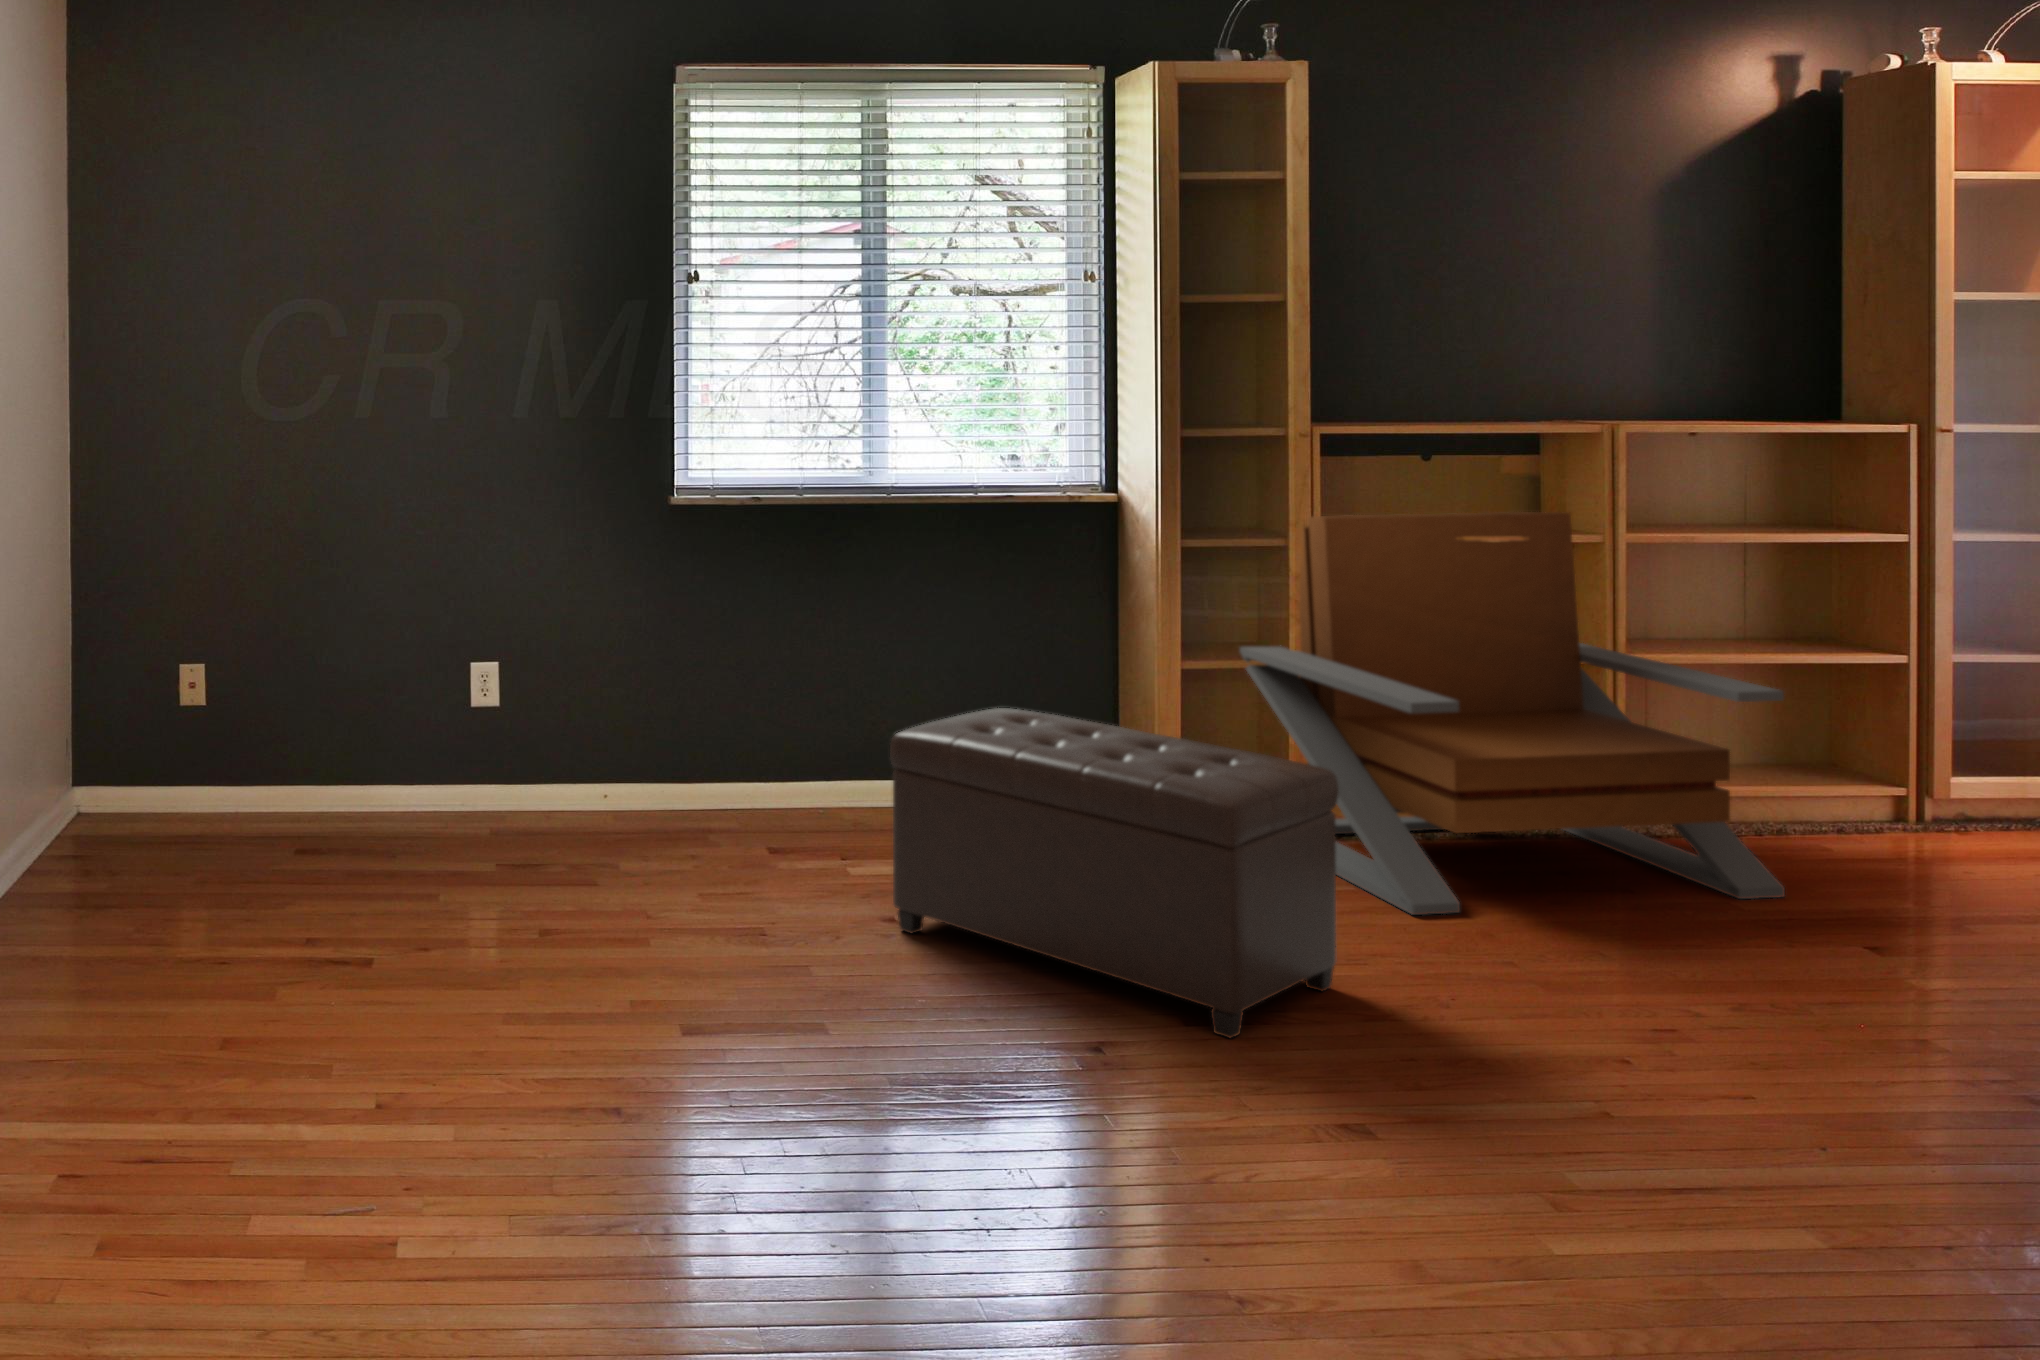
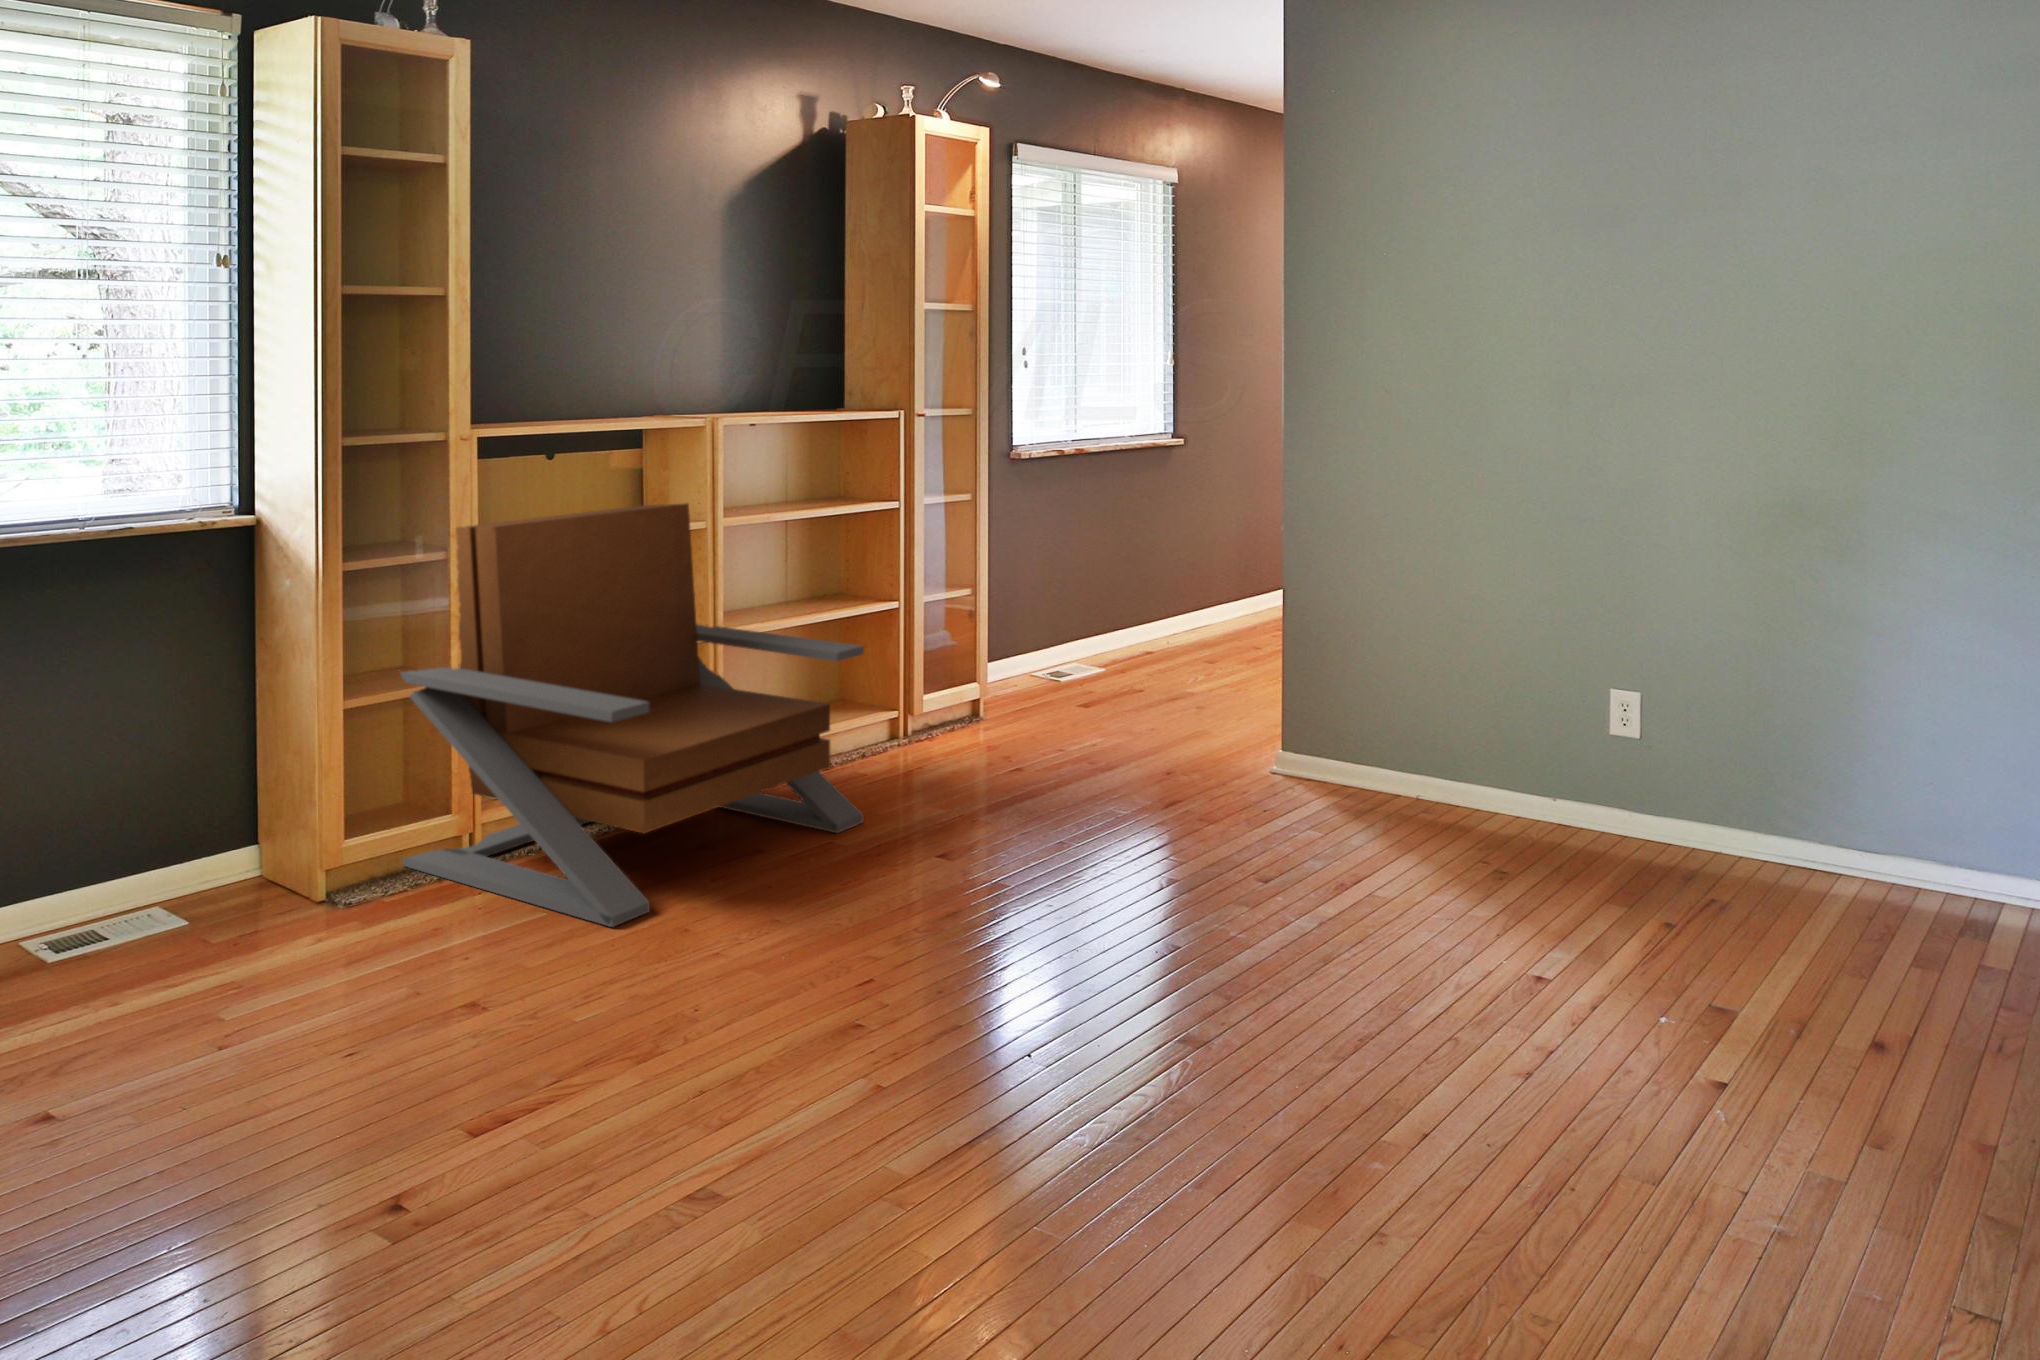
ottoman: present [890,708,1338,1038] -> none [34,800,593,1148]

